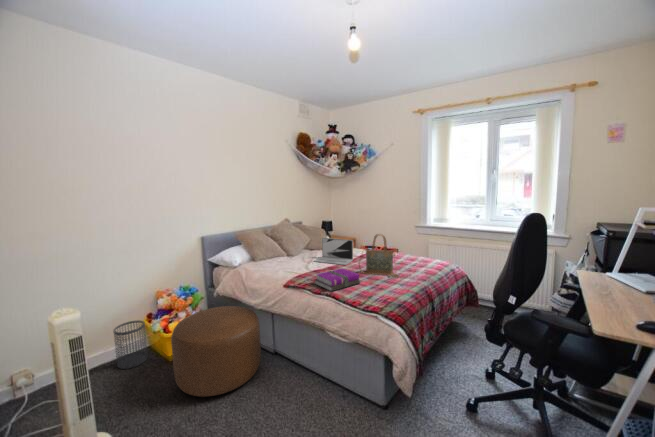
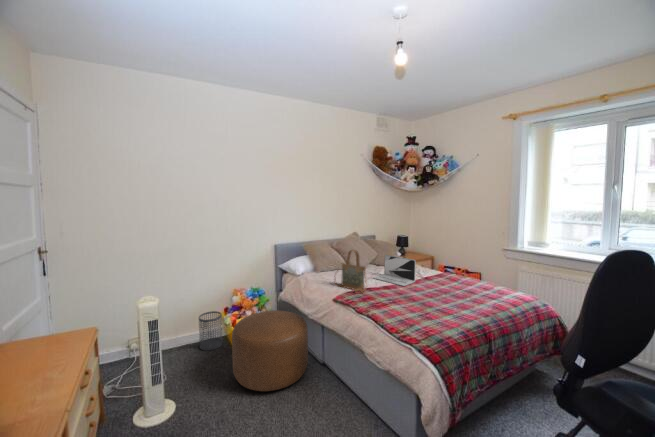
handbag: present [359,234,398,278] -> present [337,250,366,293]
notebook: present [315,268,361,291] -> none [361,290,409,313]

